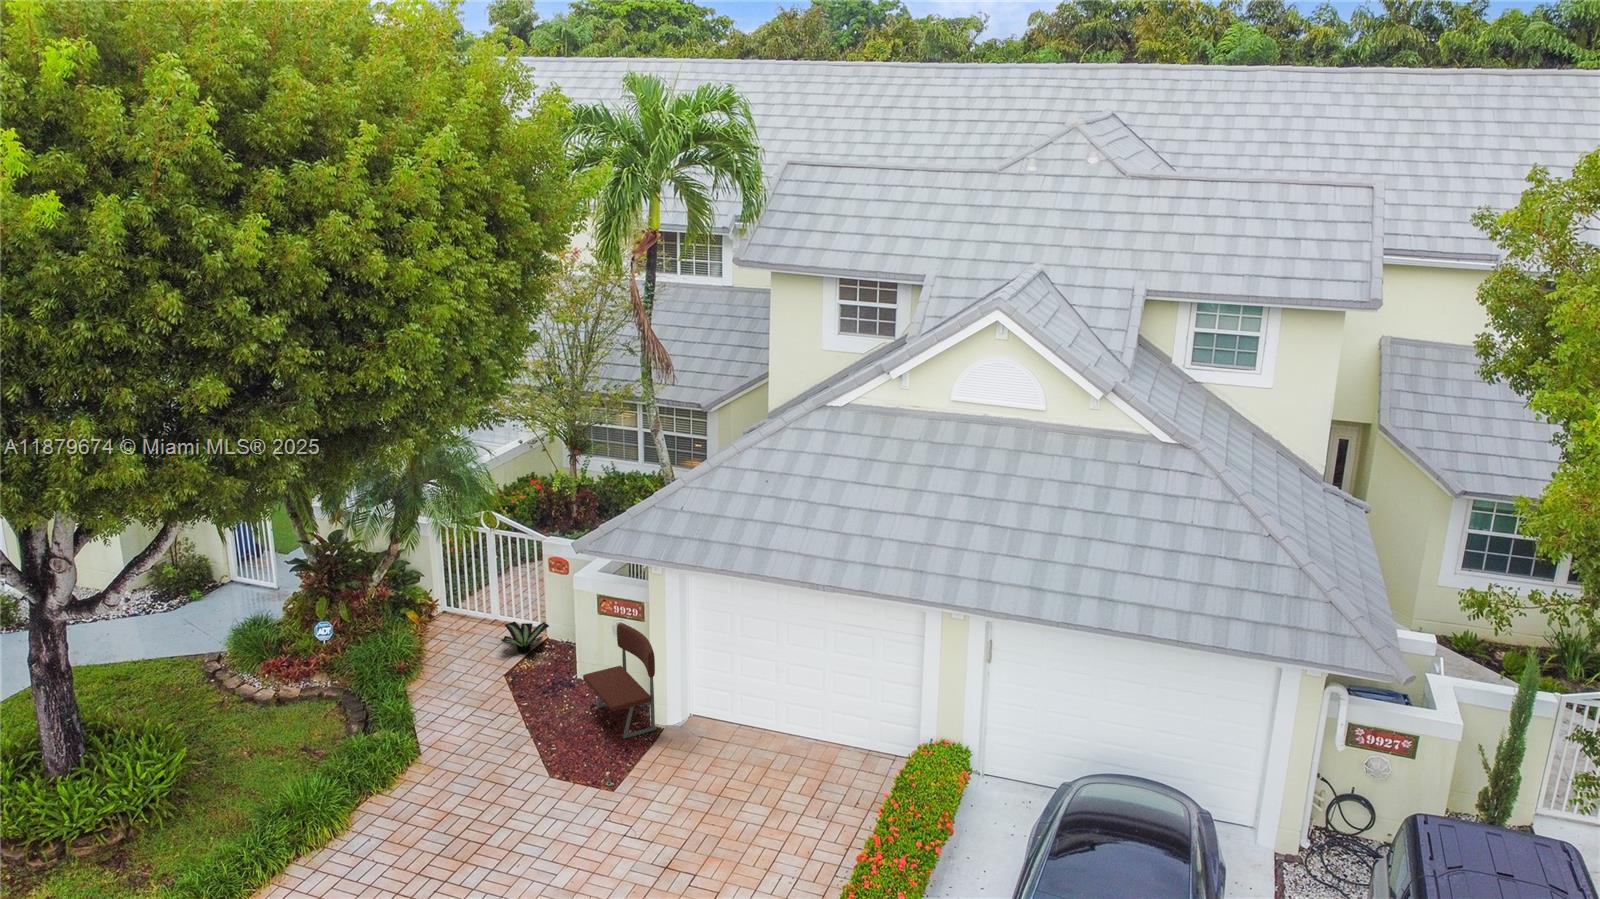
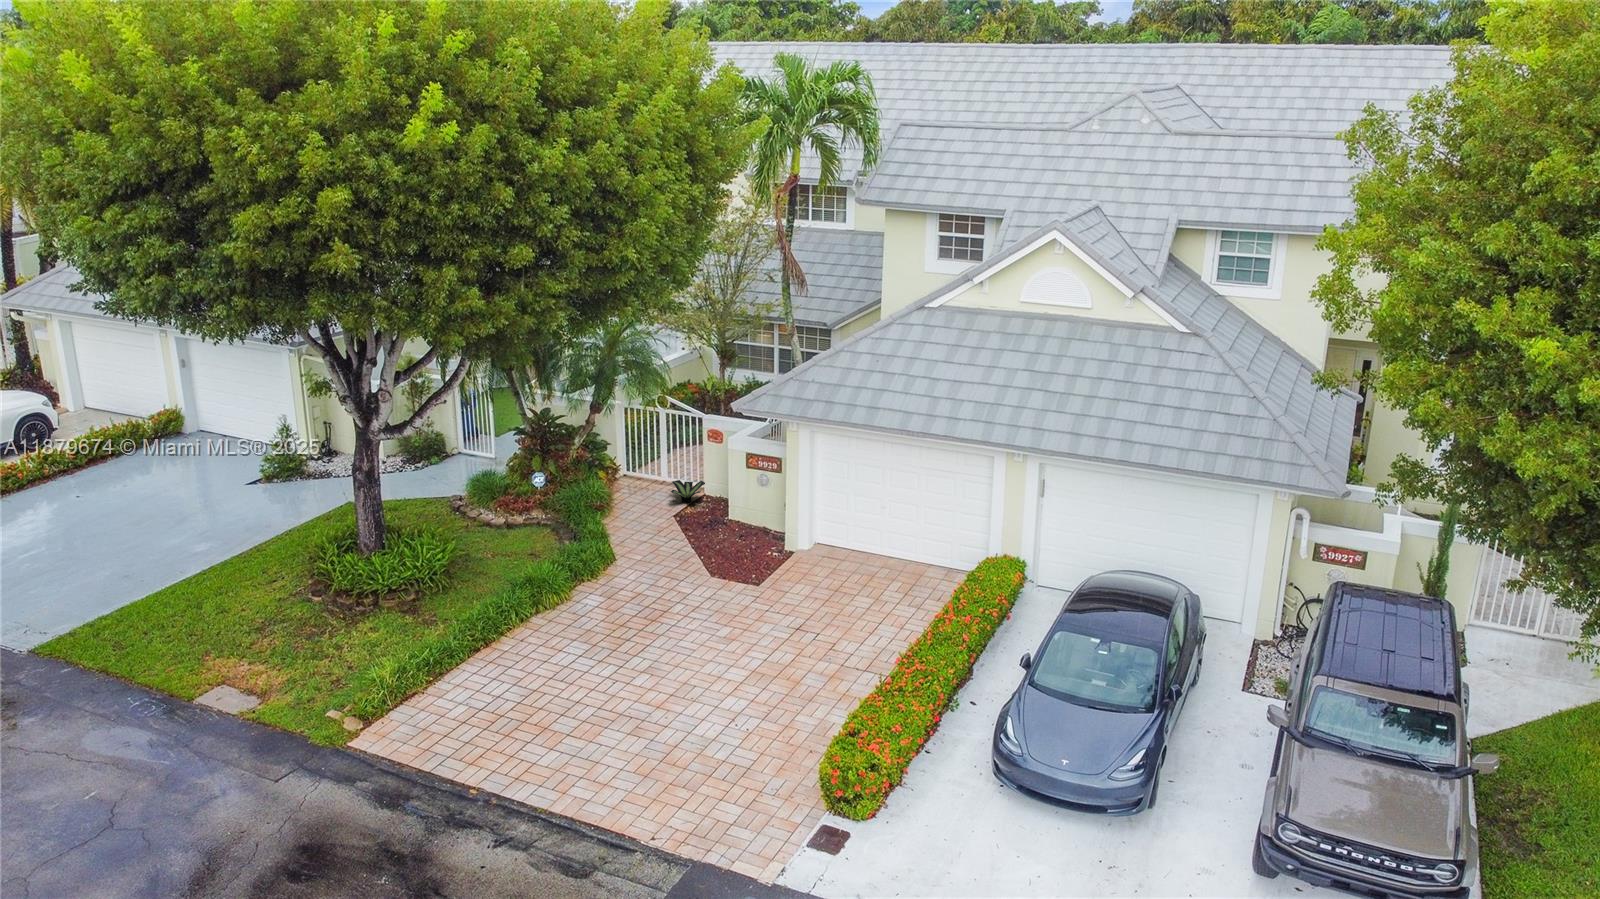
bench: present [583,623,656,739] -> none [734,473,788,556]

